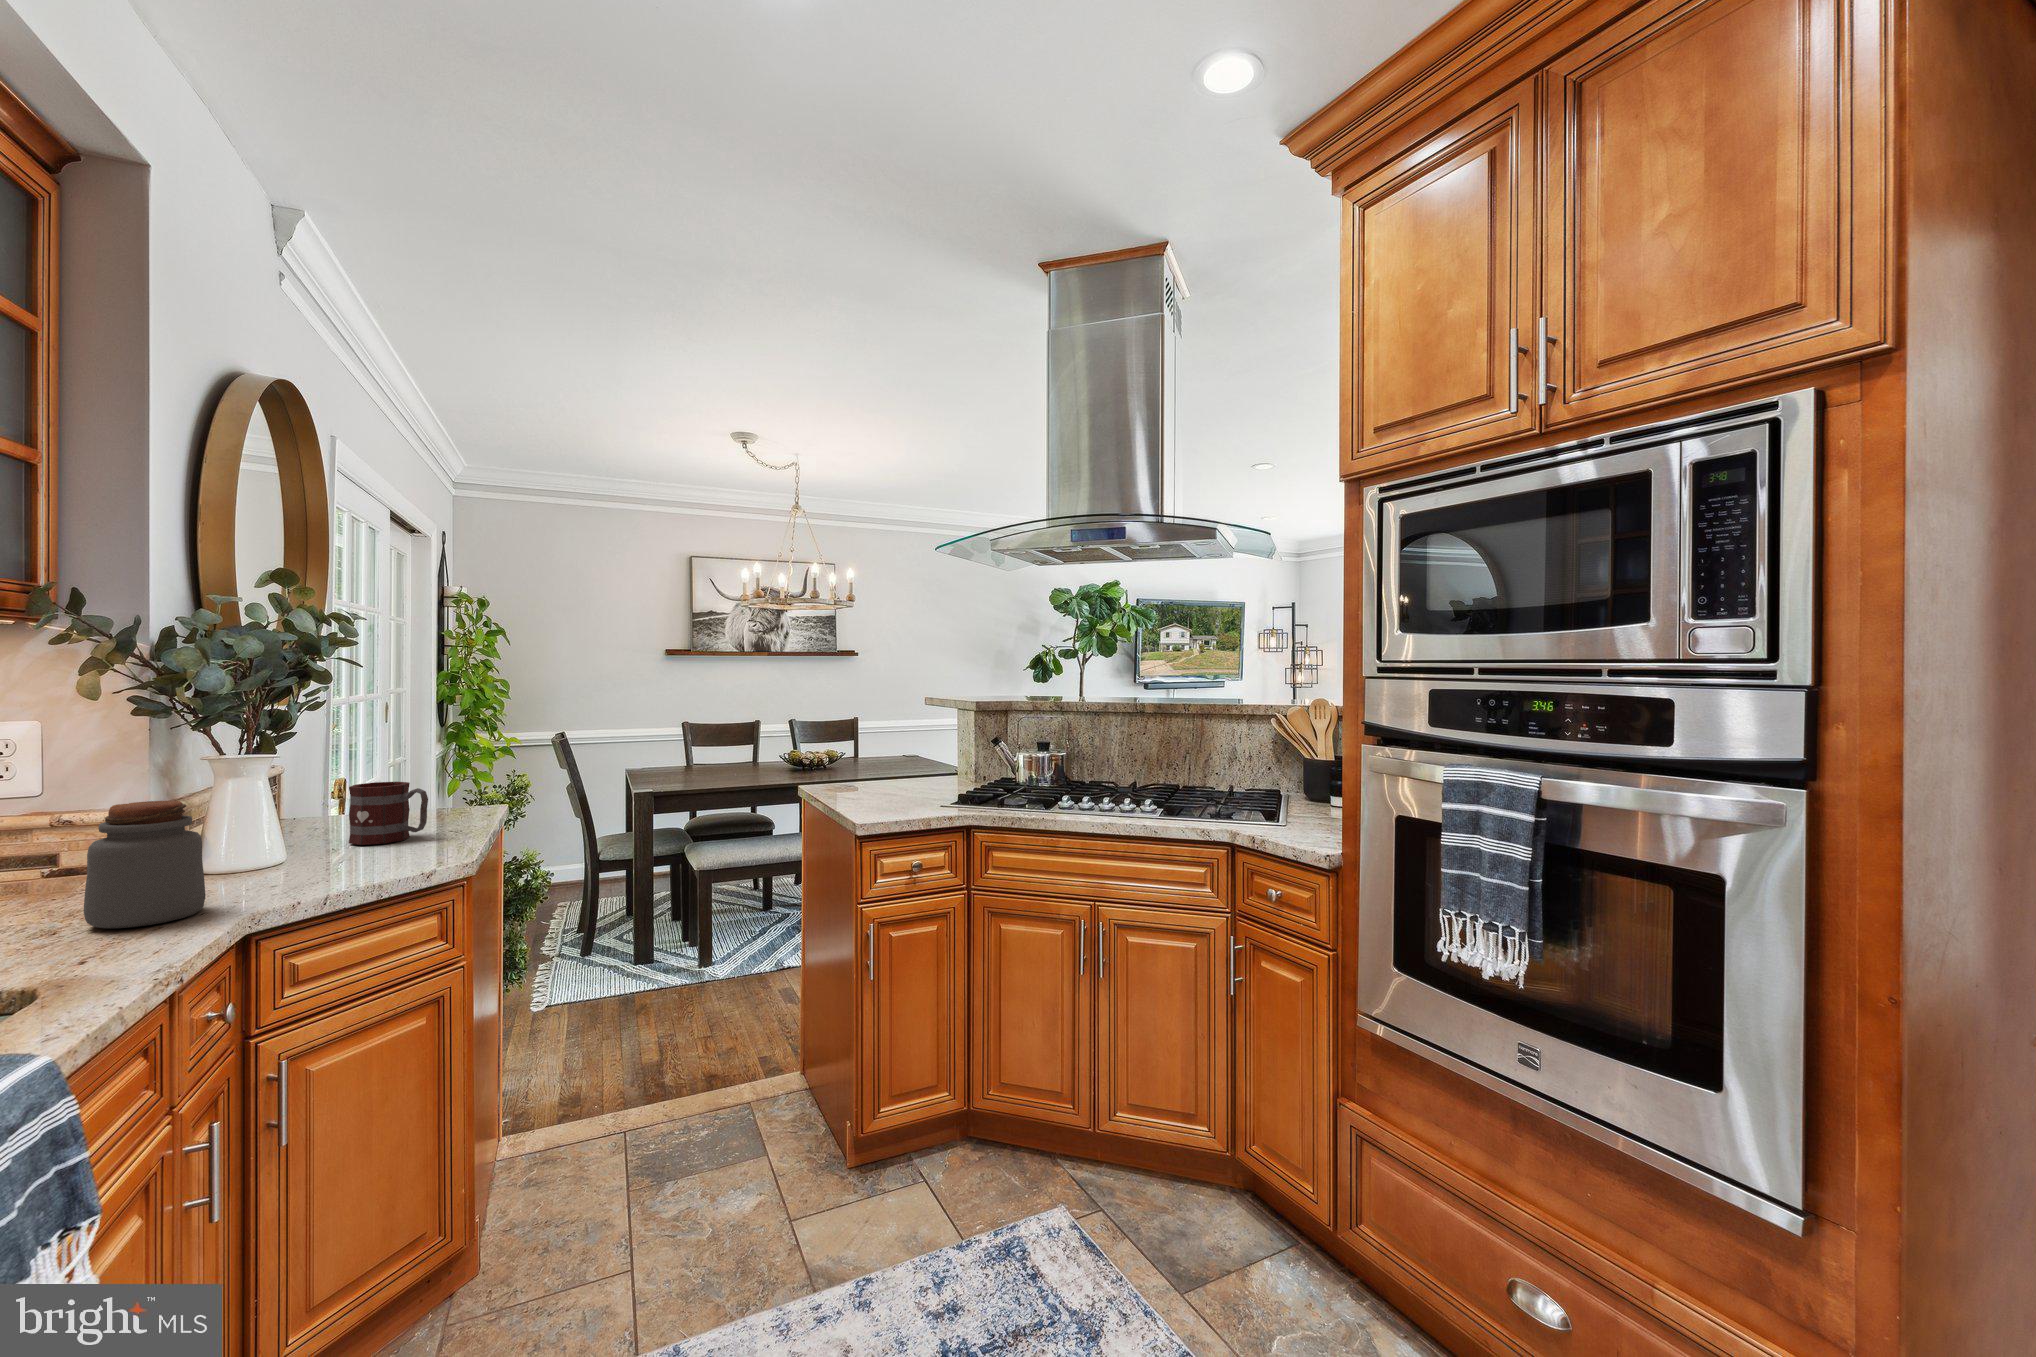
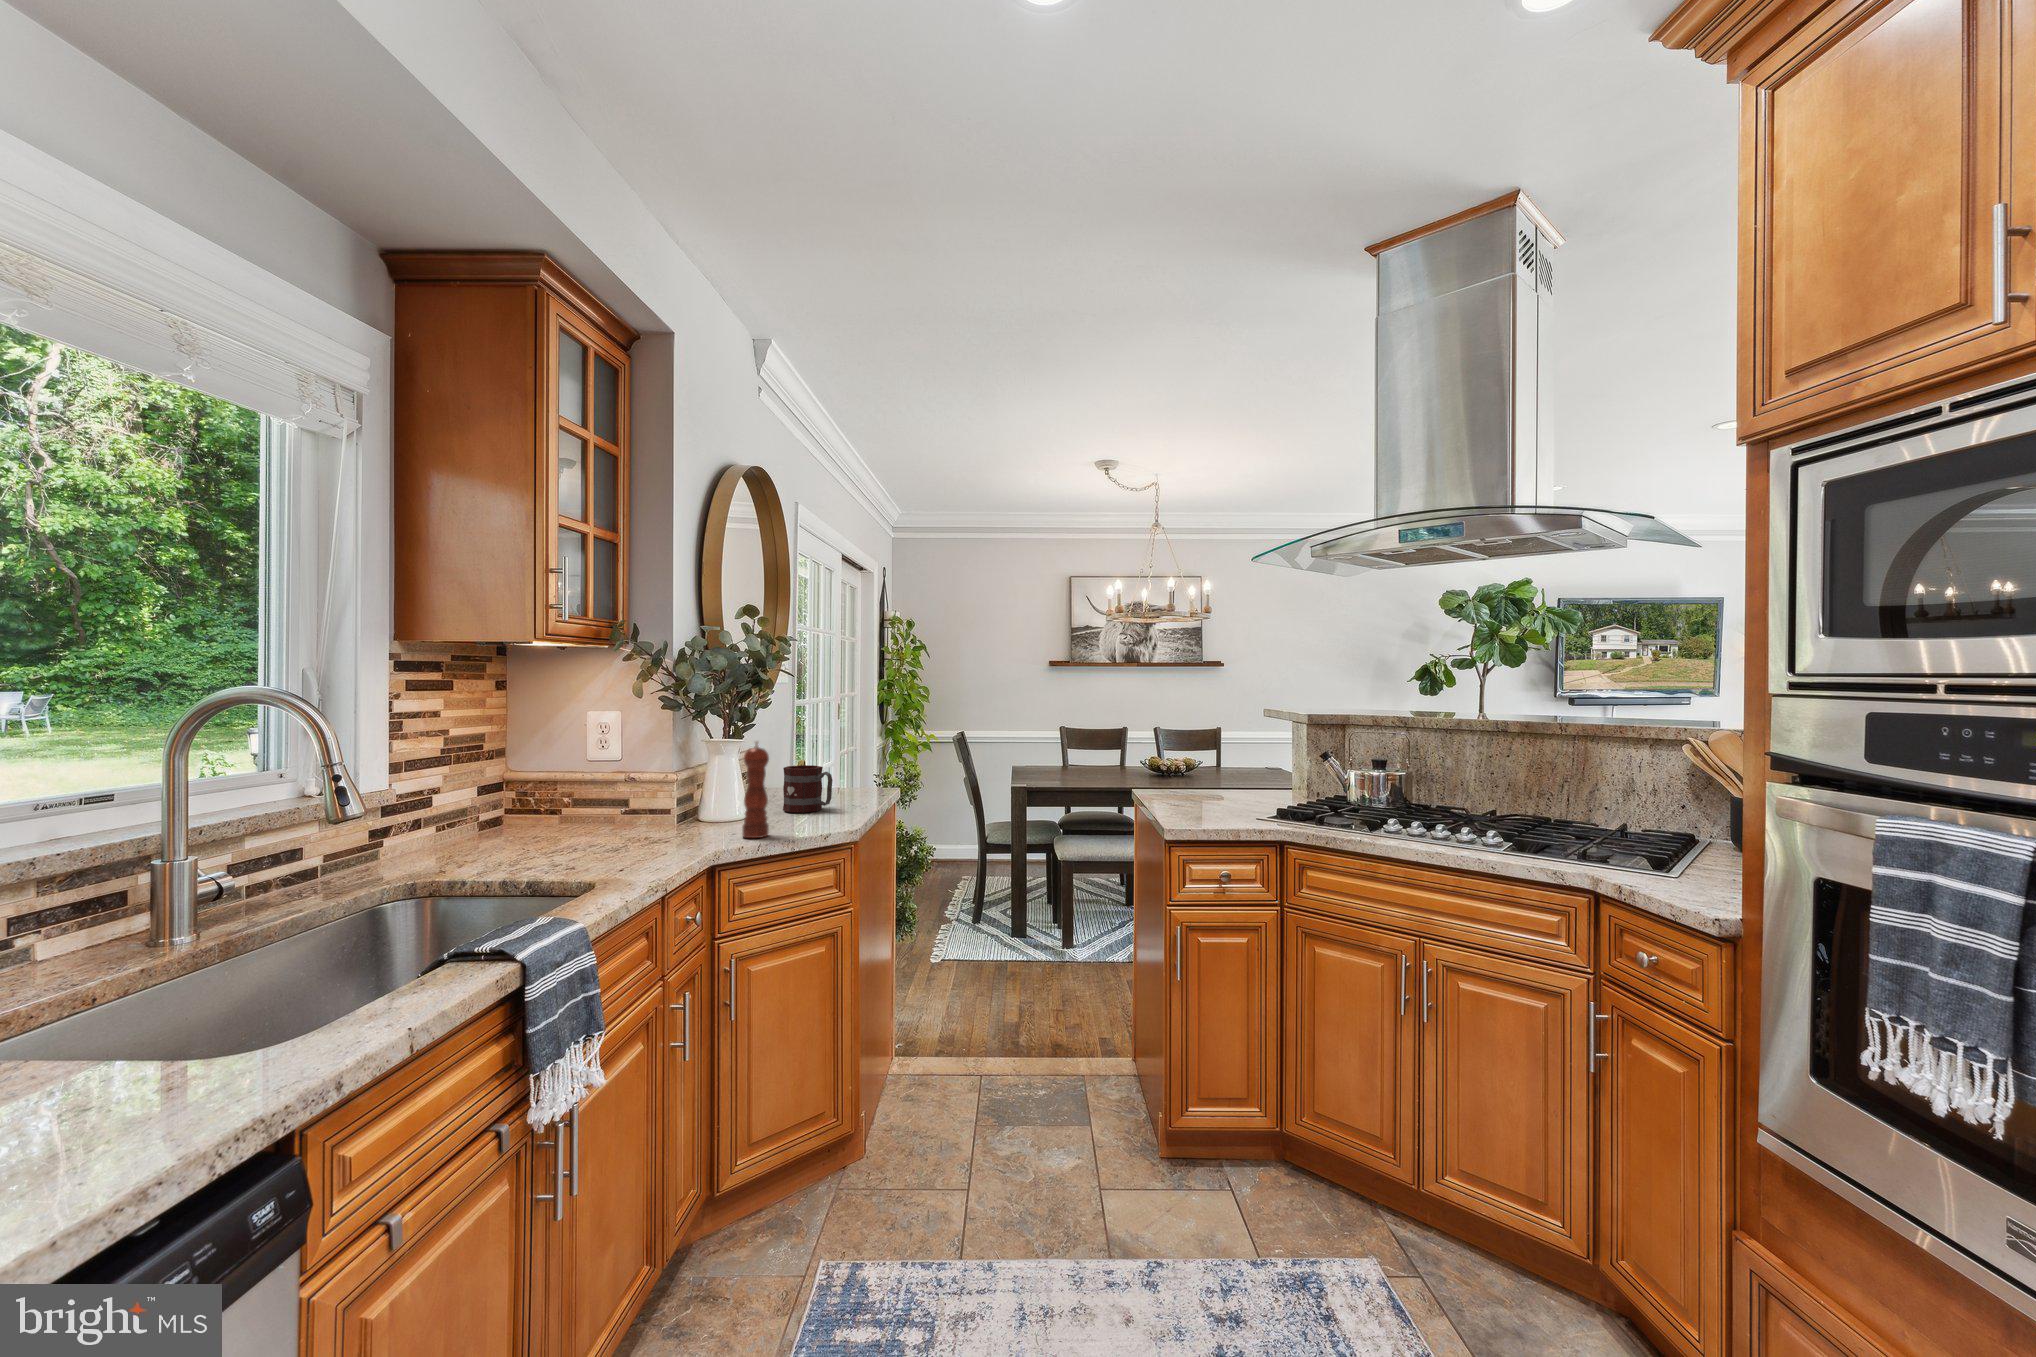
pepper mill: none [303,752,346,883] -> present [742,741,769,838]
jar: present [84,801,205,928] -> none [616,770,682,857]

